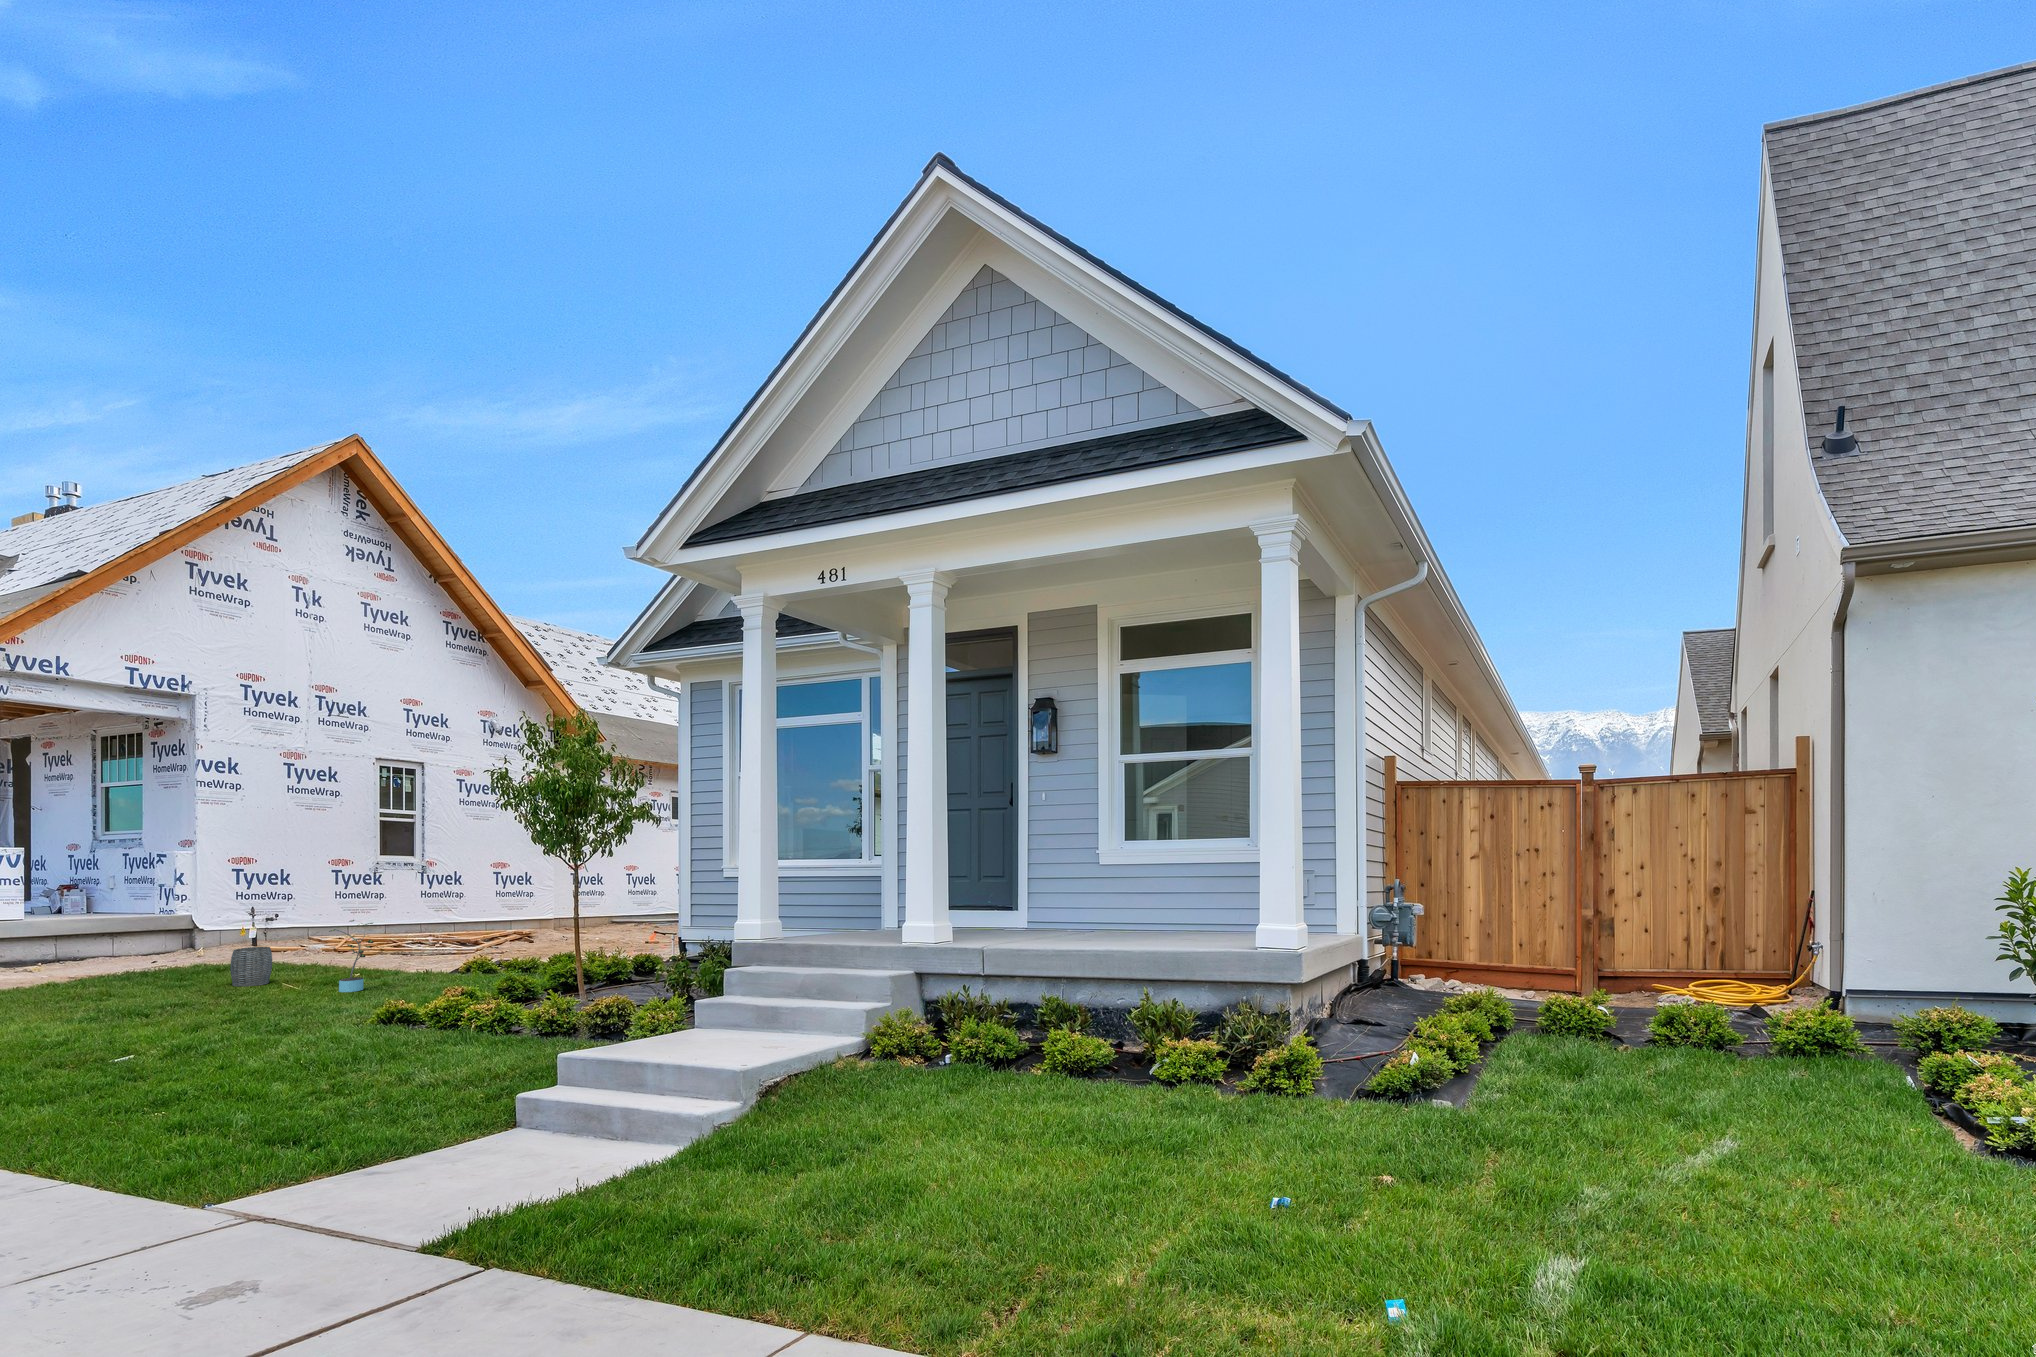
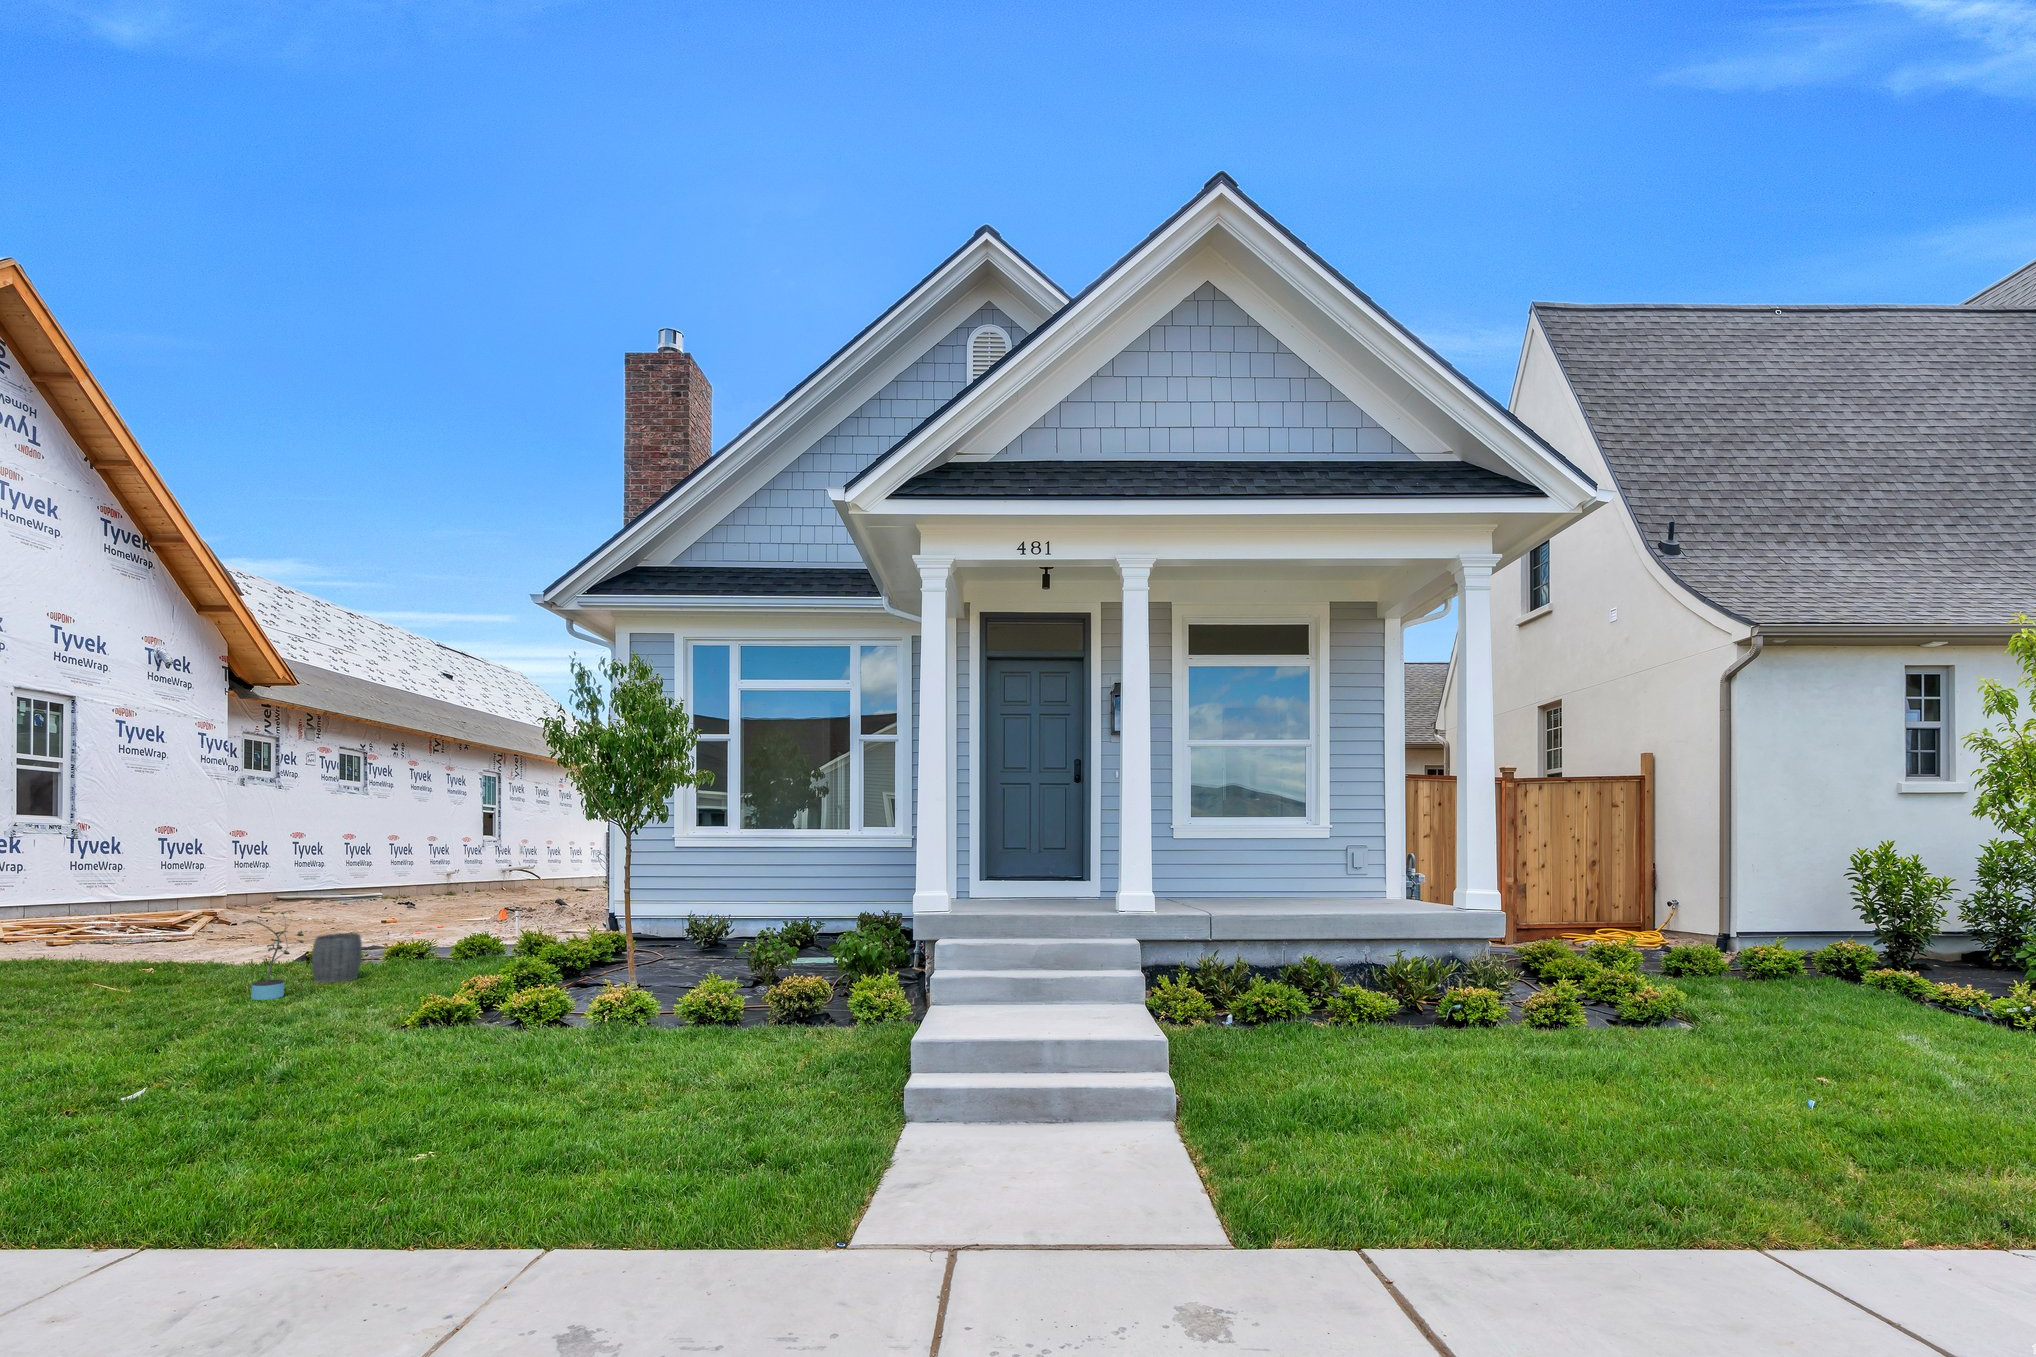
woven basket: present [230,947,272,987] -> present [312,933,362,983]

